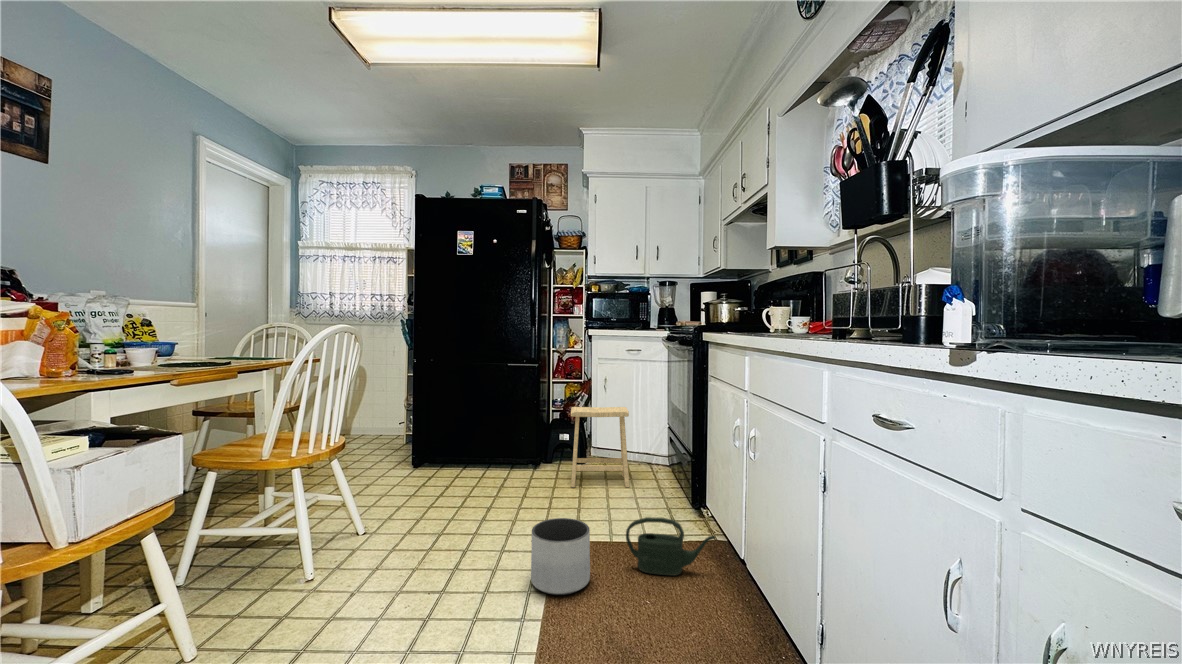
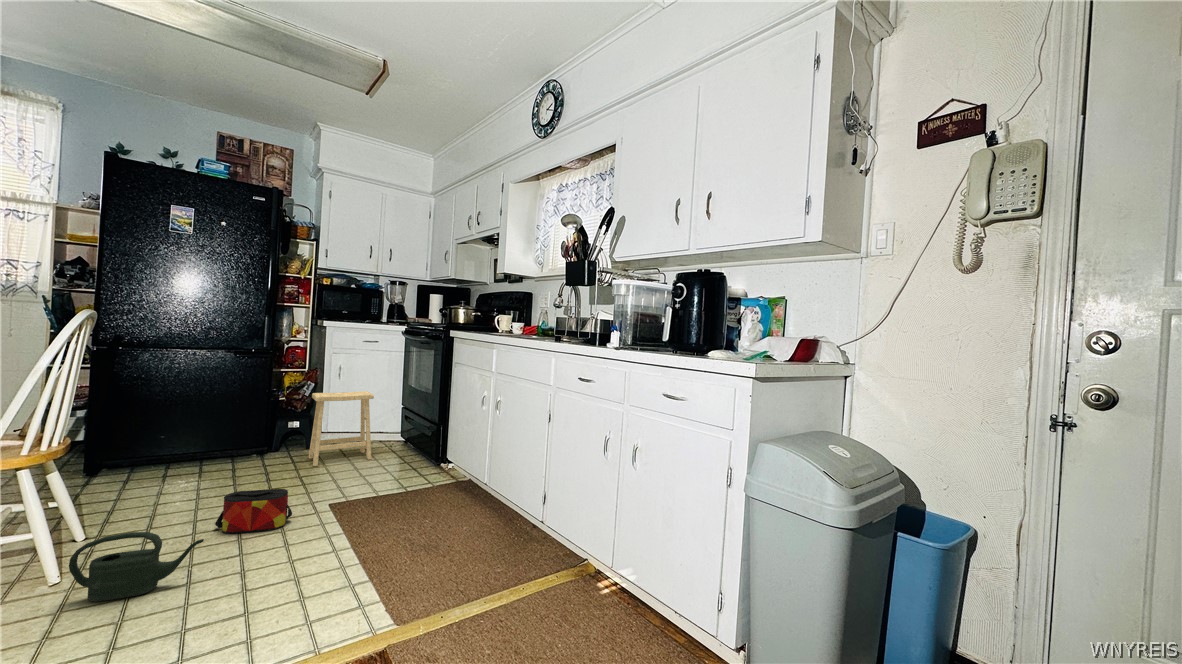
bag: none [454,512,518,563] -> present [215,489,292,534]
watering can: present [626,517,715,576] -> present [69,532,204,601]
planter: present [531,518,590,595] -> none [317,479,373,537]

